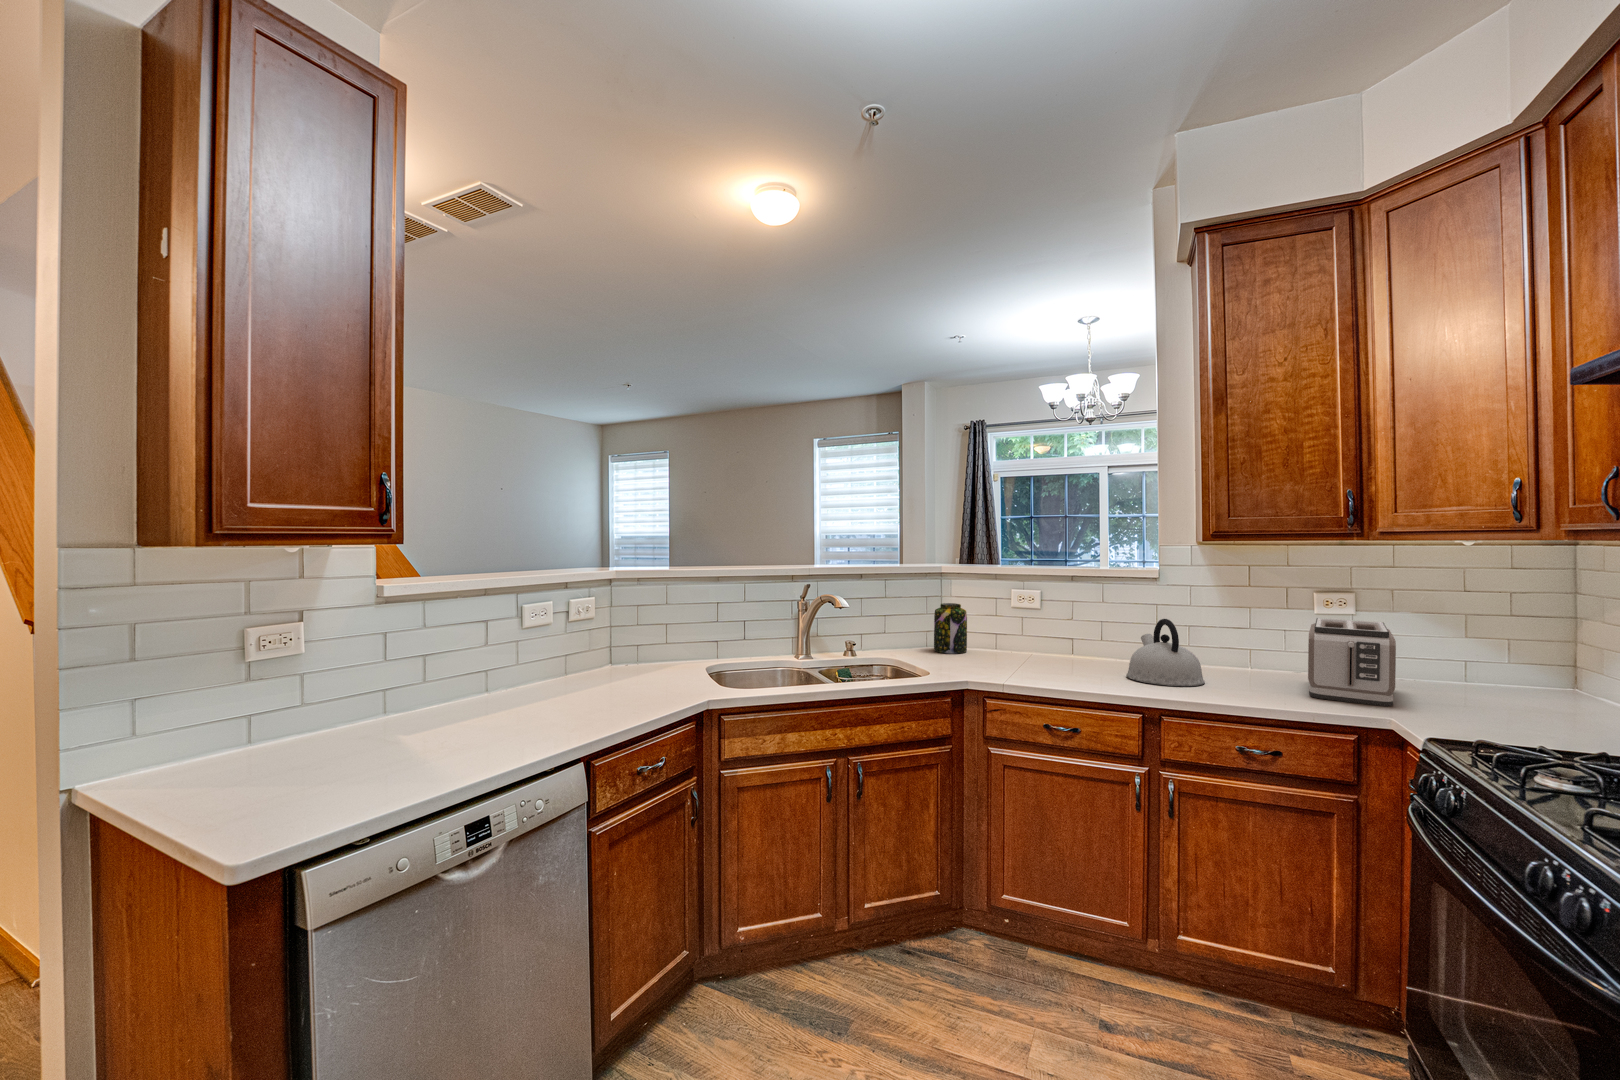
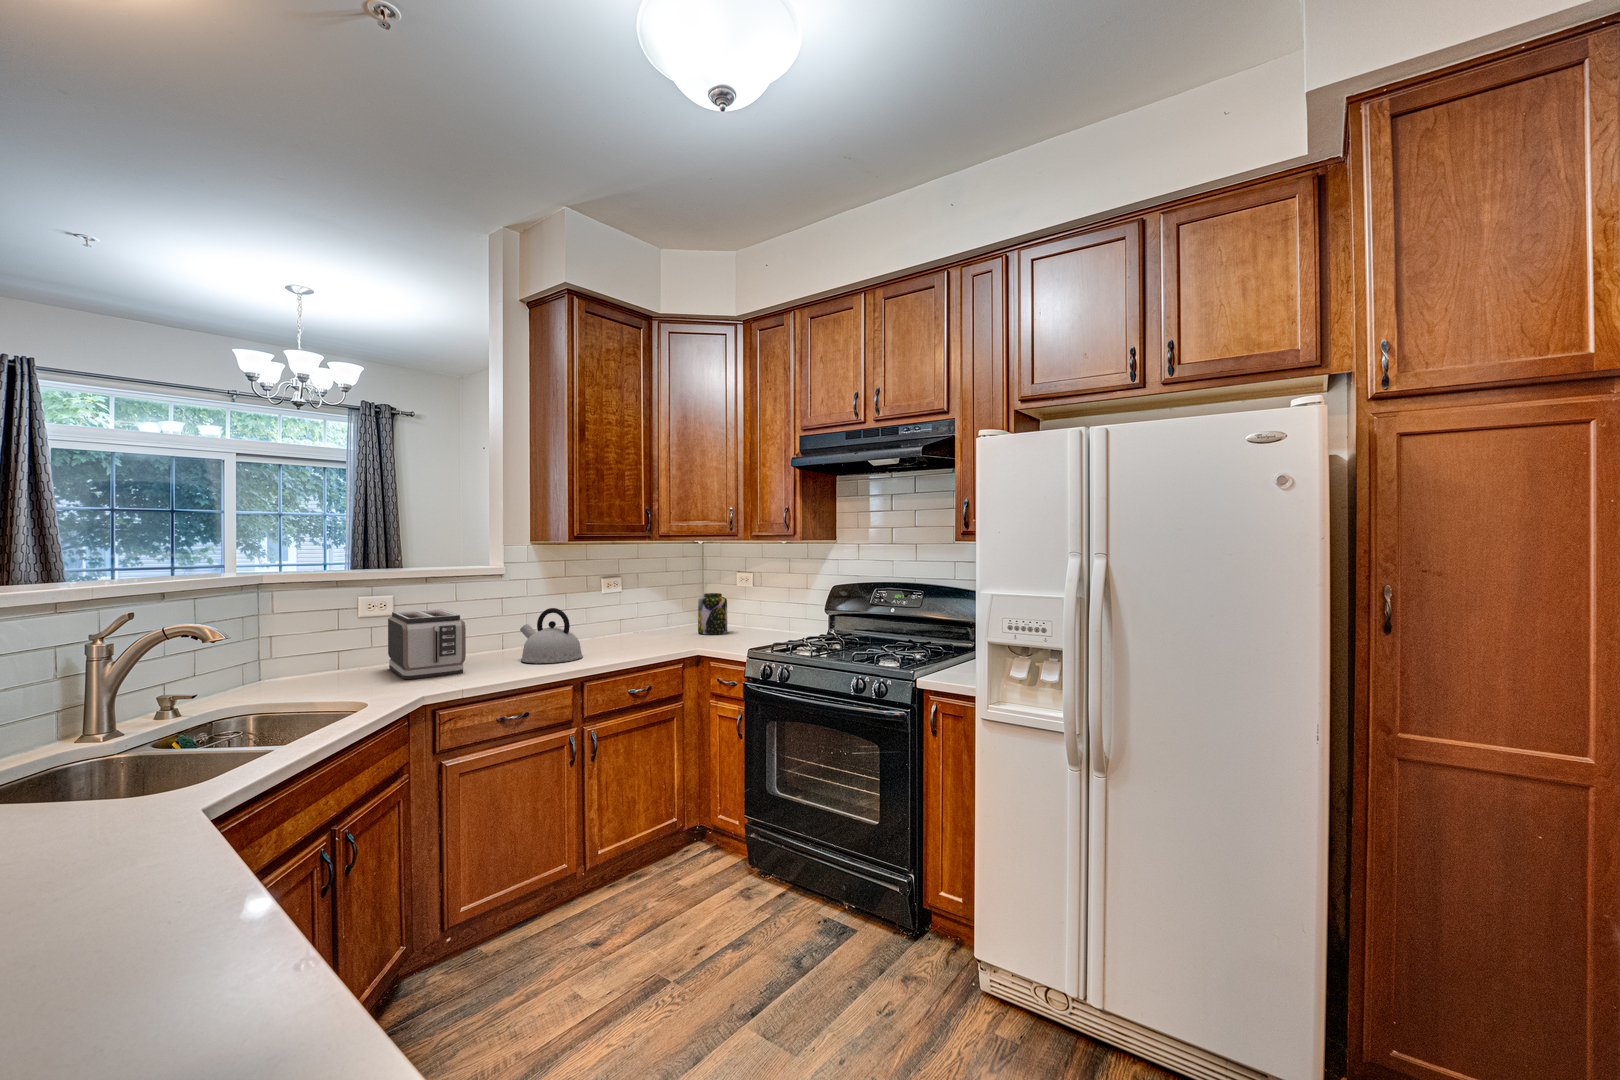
jar: present [934,603,967,654] -> present [698,593,727,635]
toaster: present [1308,618,1396,706] -> present [388,609,466,679]

